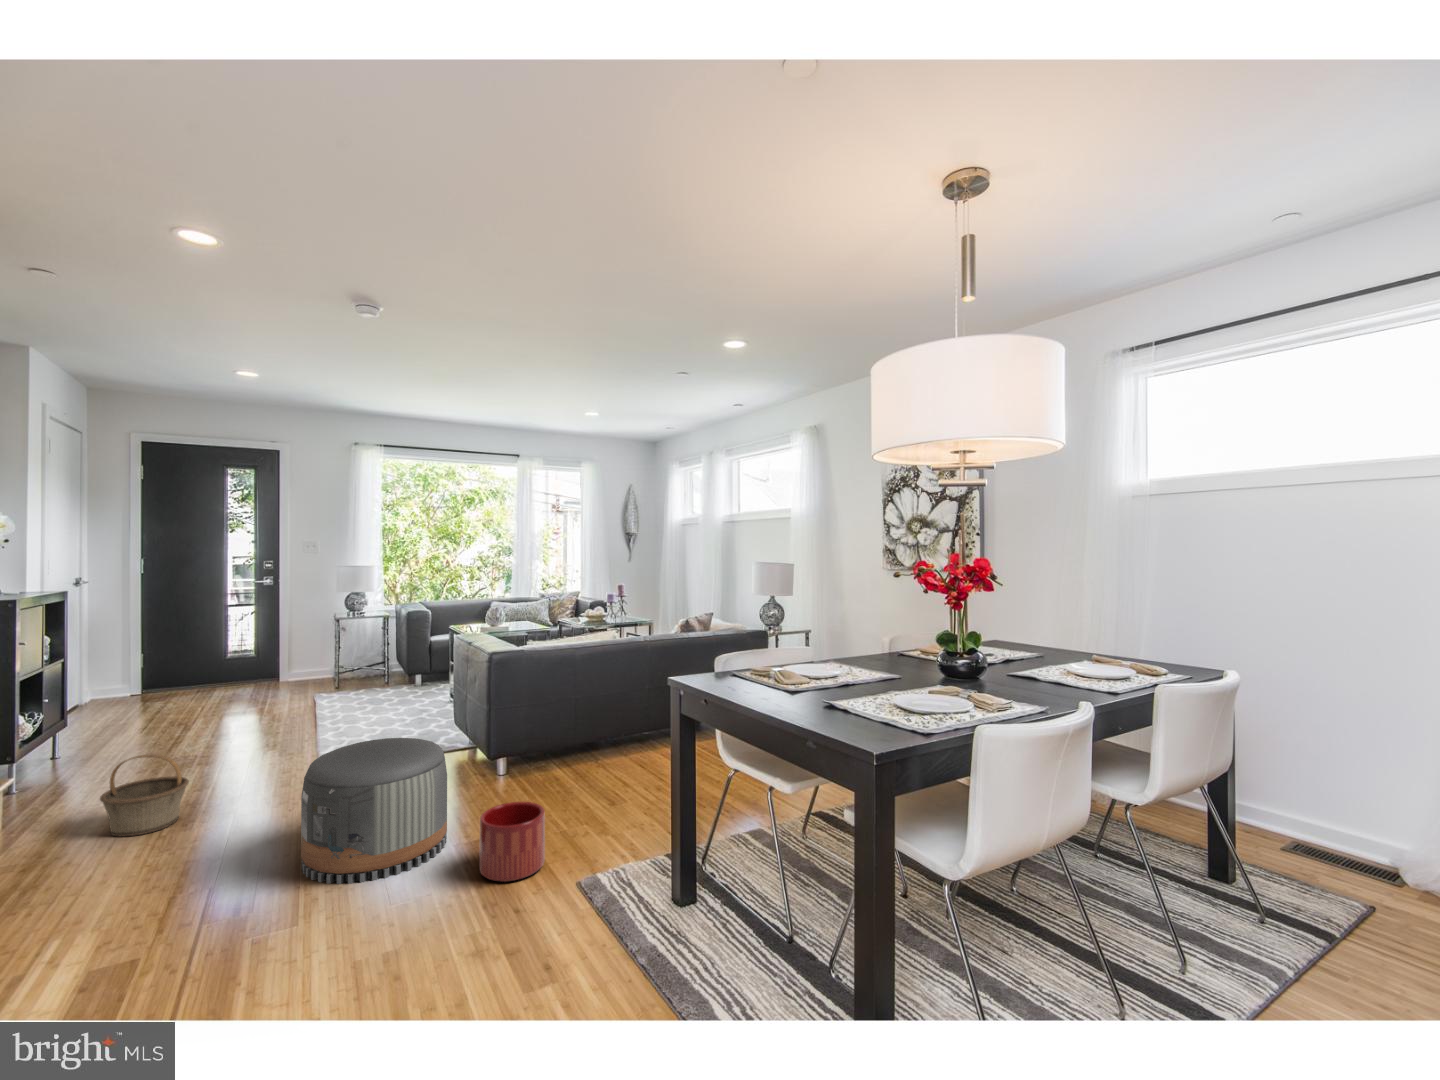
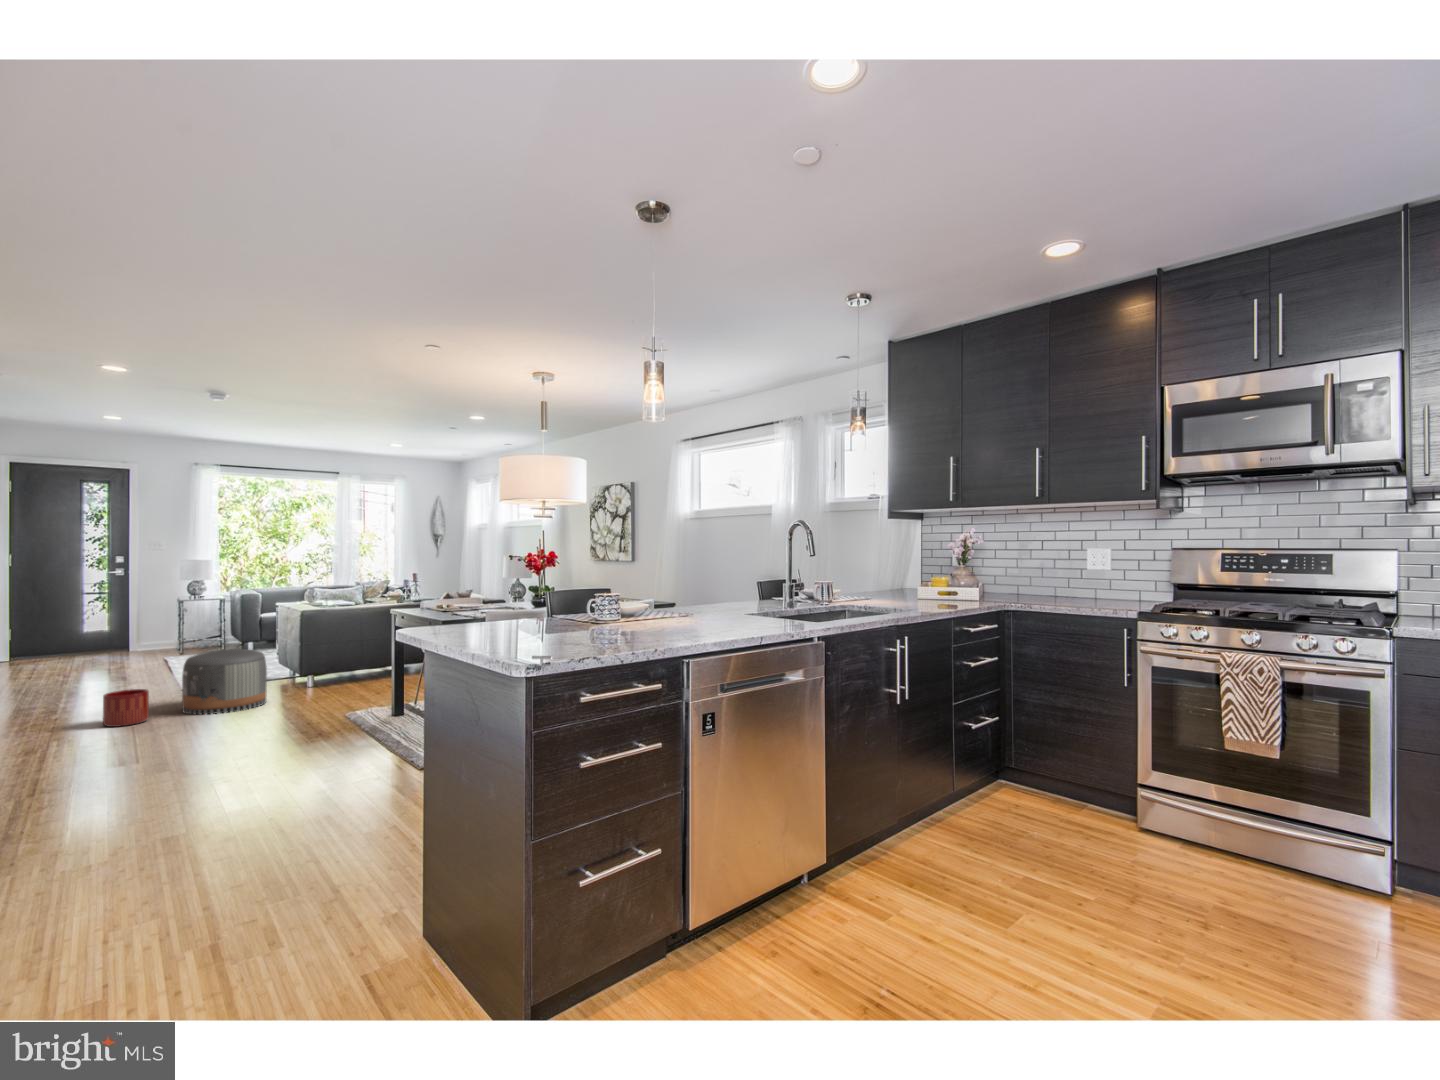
basket: present [100,754,189,837] -> none [50,665,103,709]
planter: present [480,802,545,882] -> present [103,689,149,727]

